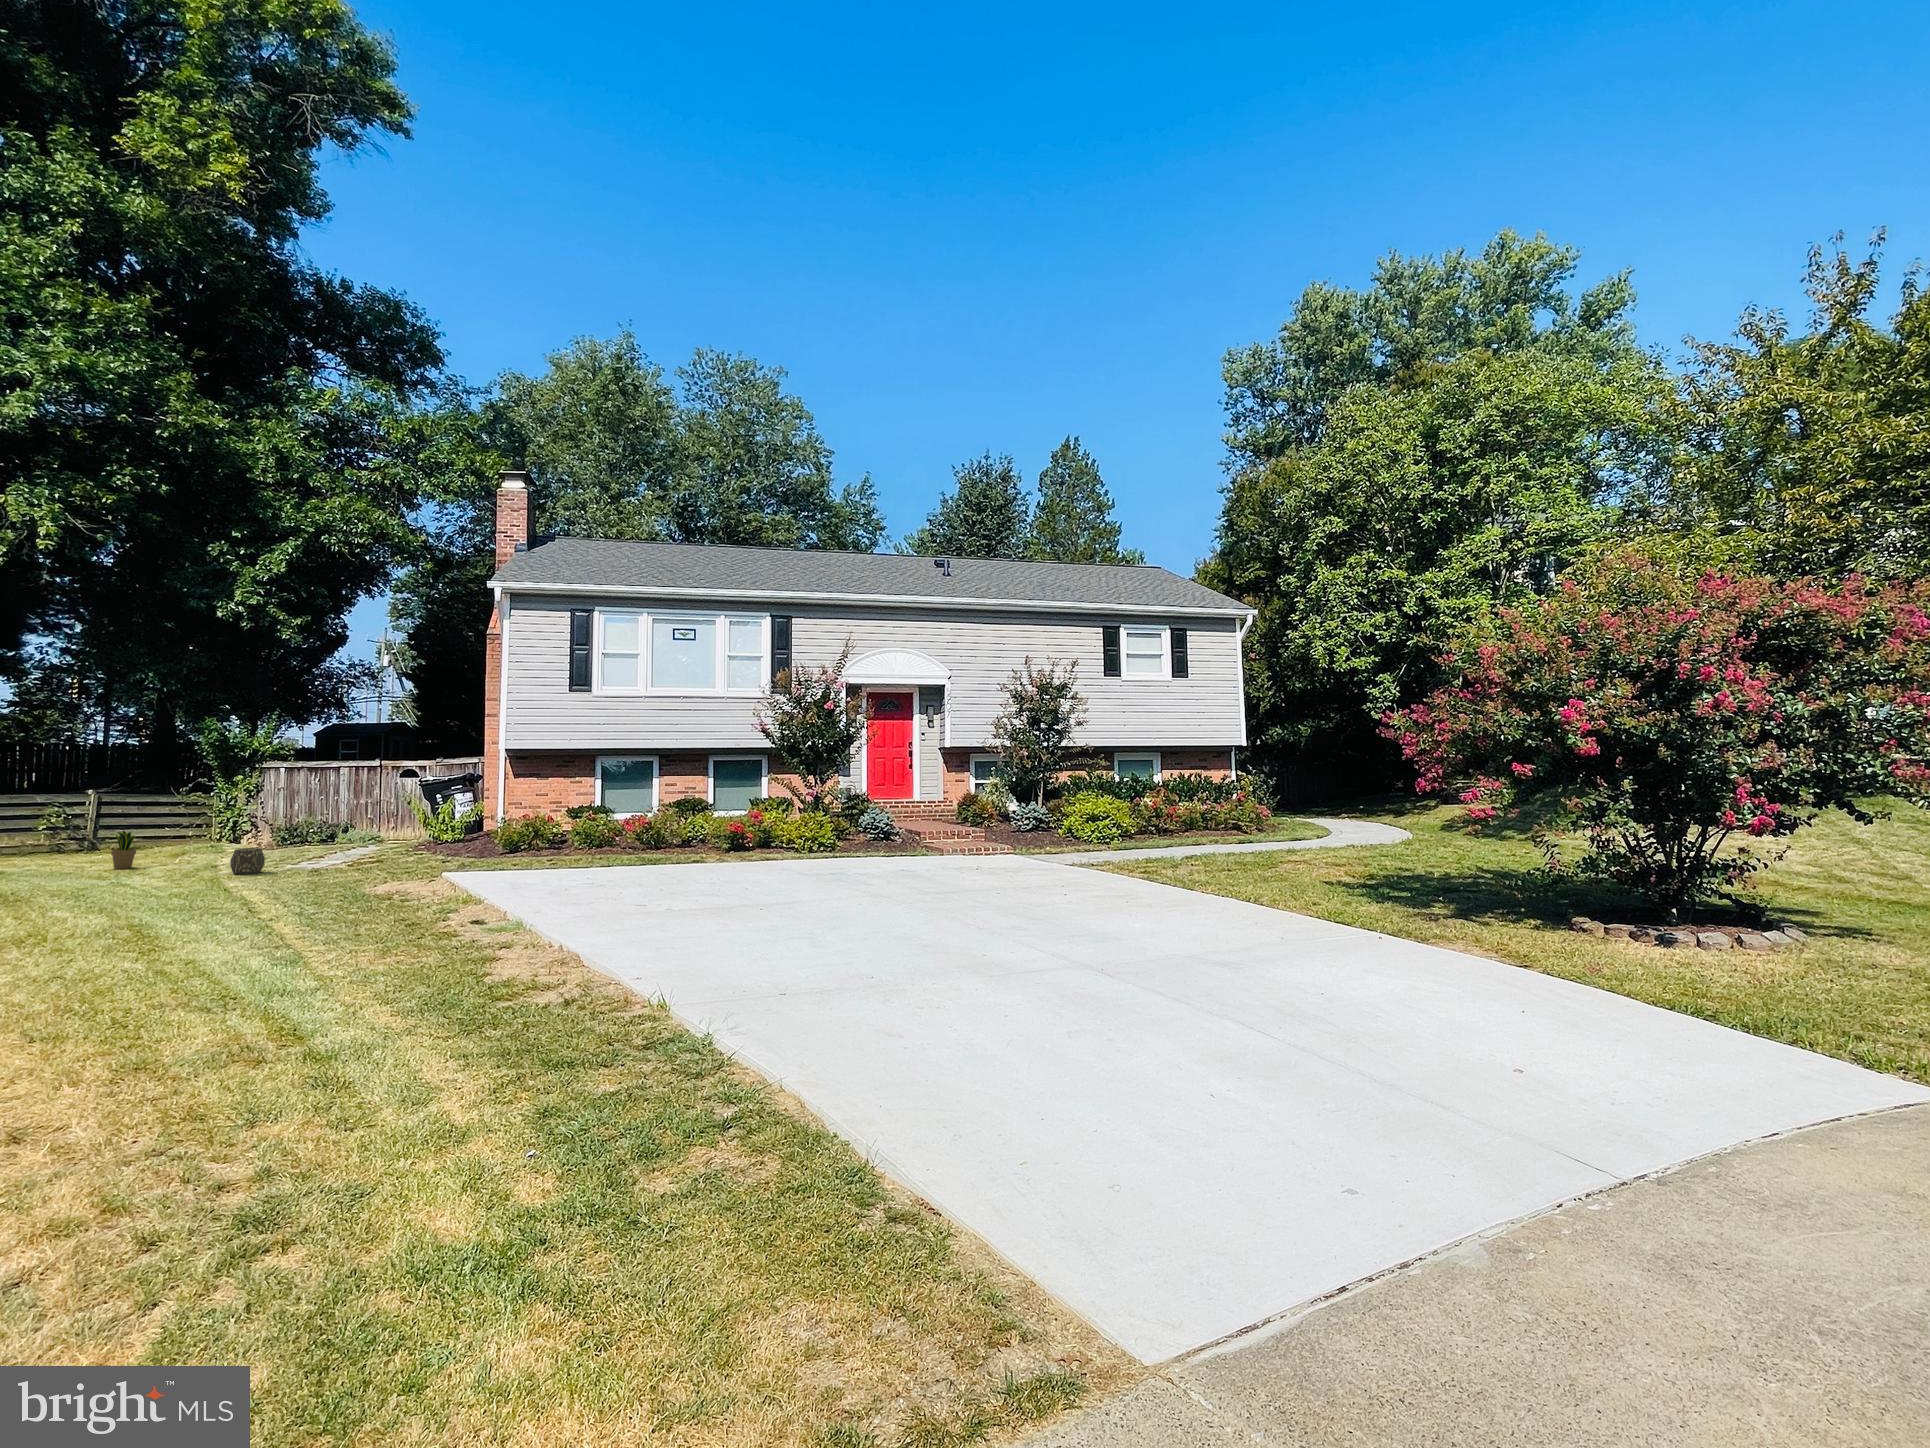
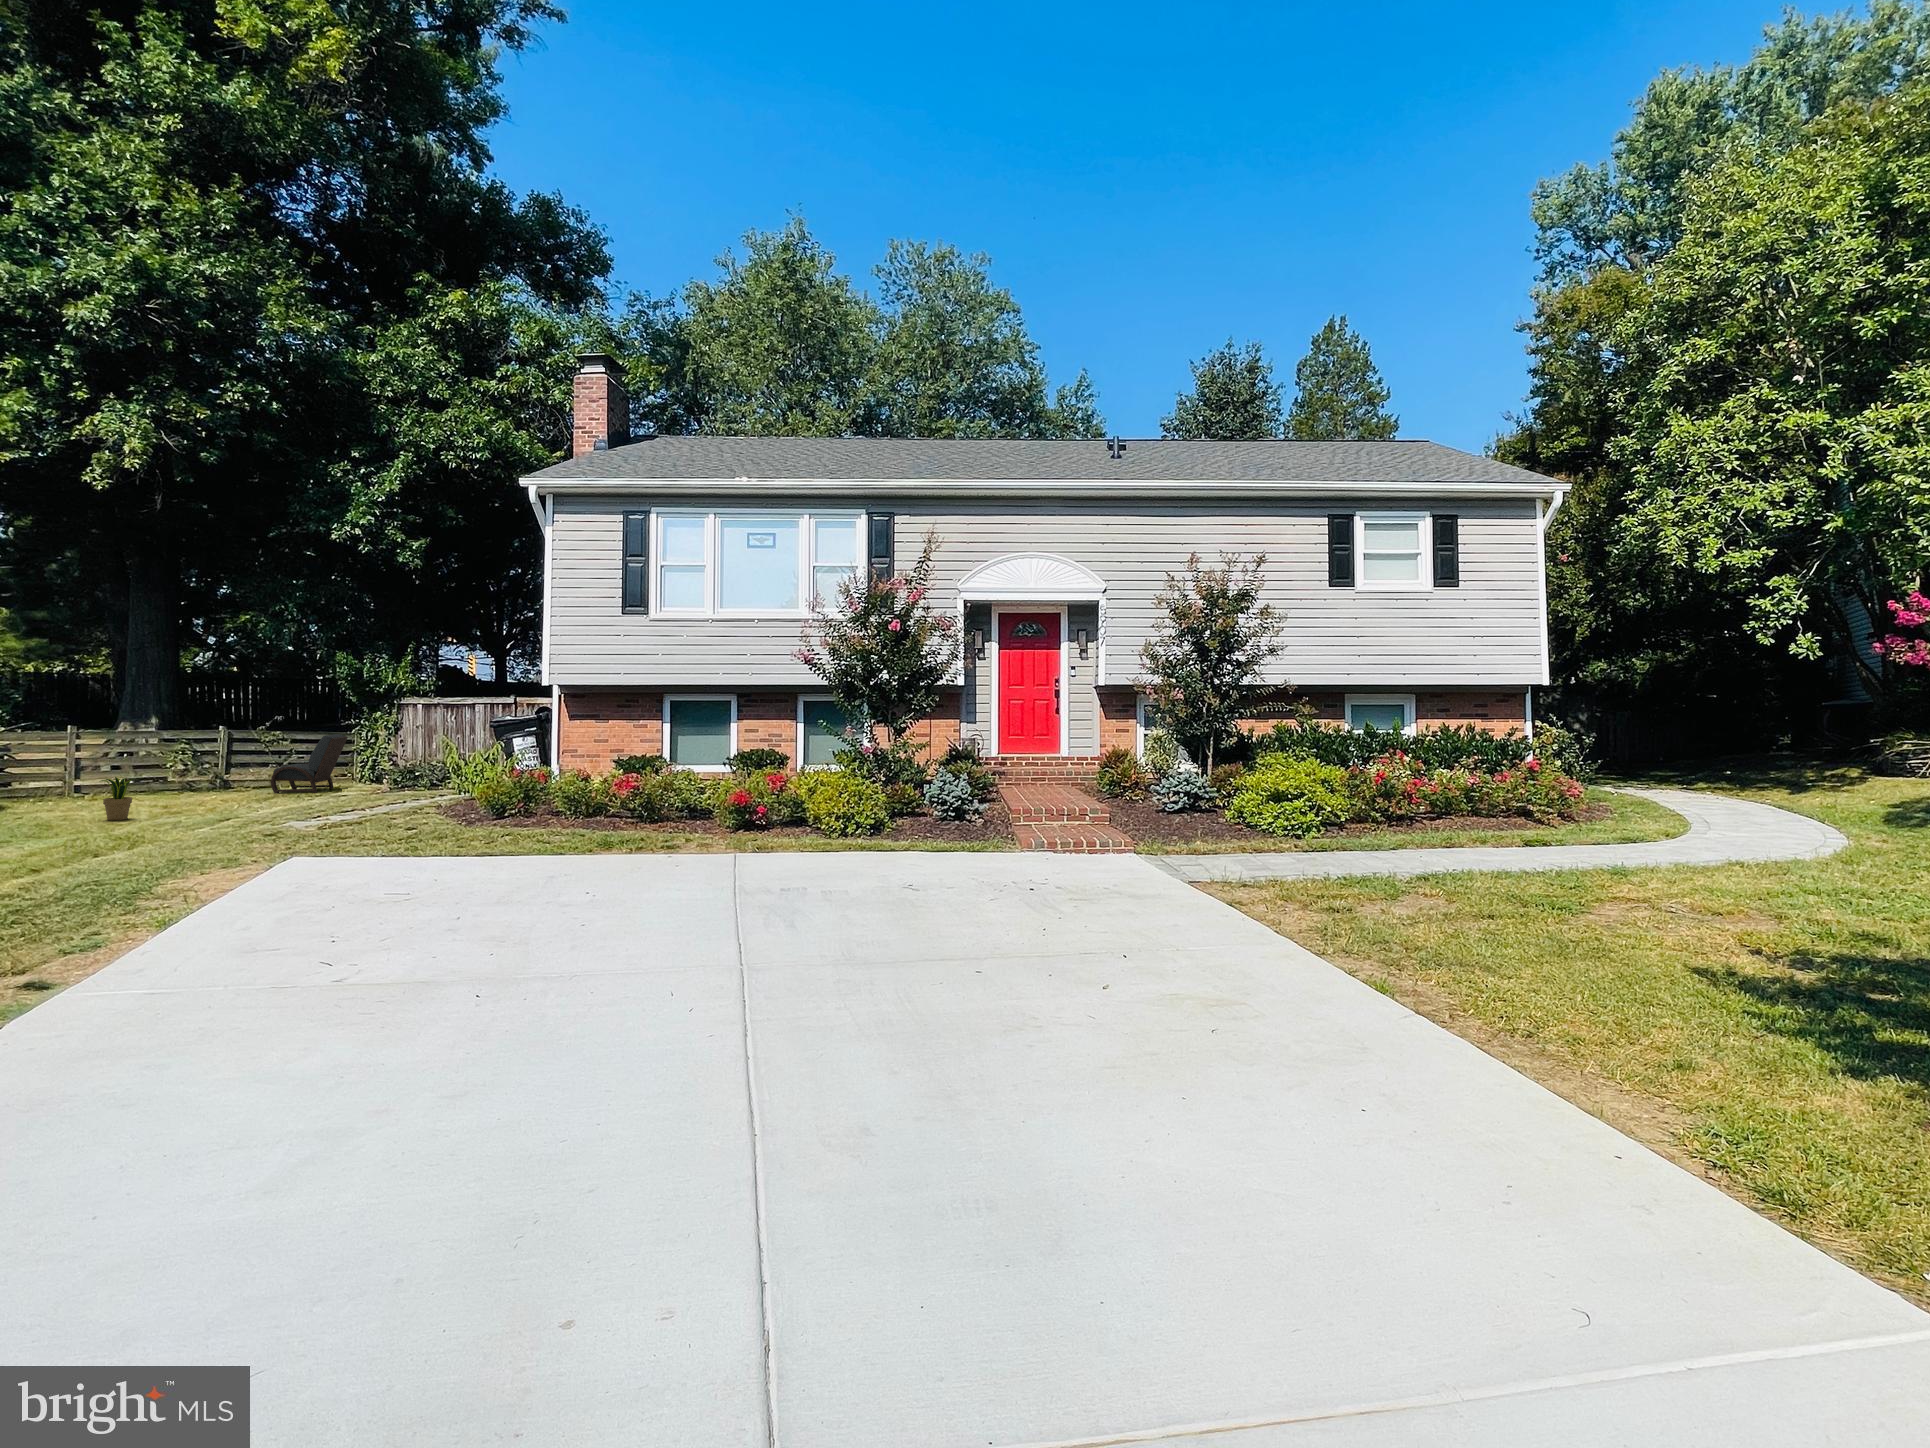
lounge chair: none [199,794,269,849] -> present [271,734,348,794]
woven basket: present [230,848,265,874] -> none [176,803,220,835]

